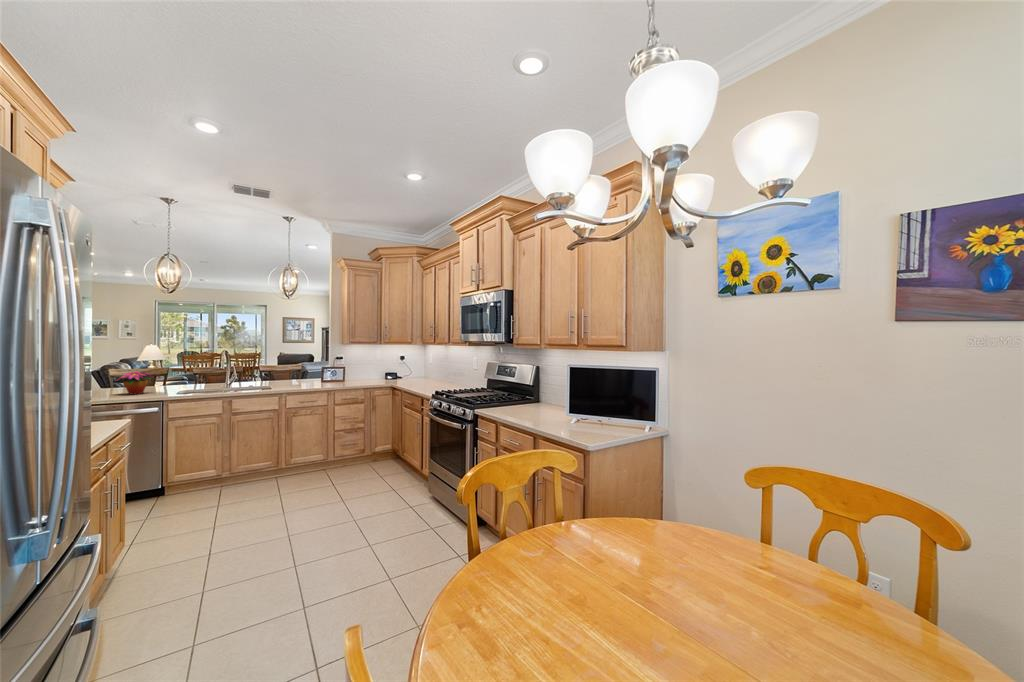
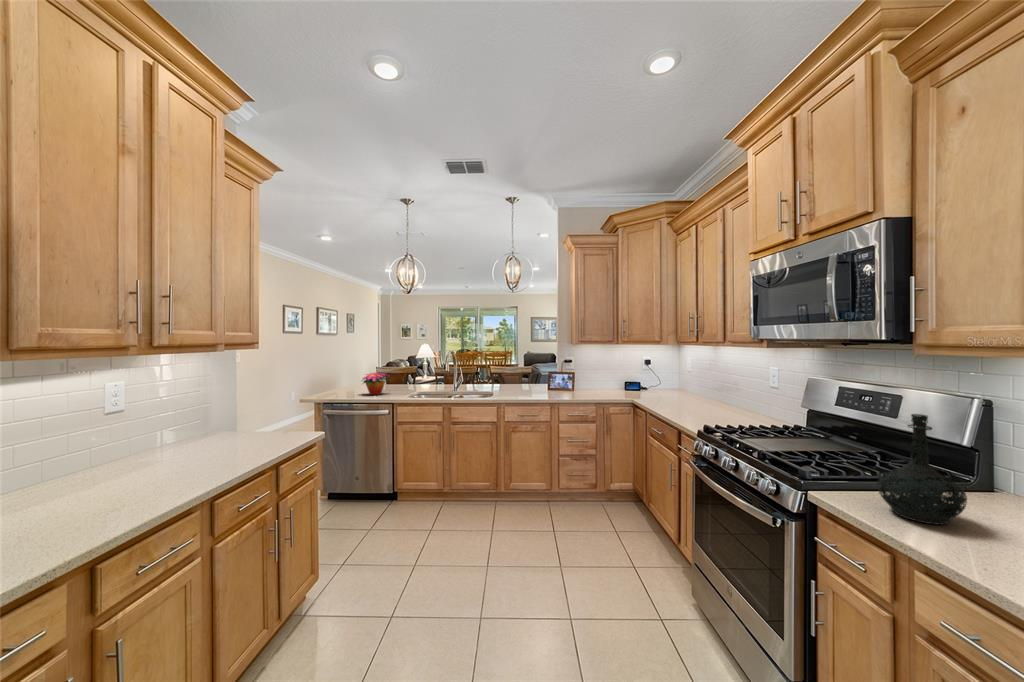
bottle: none [496,371,521,412] -> present [877,414,967,525]

